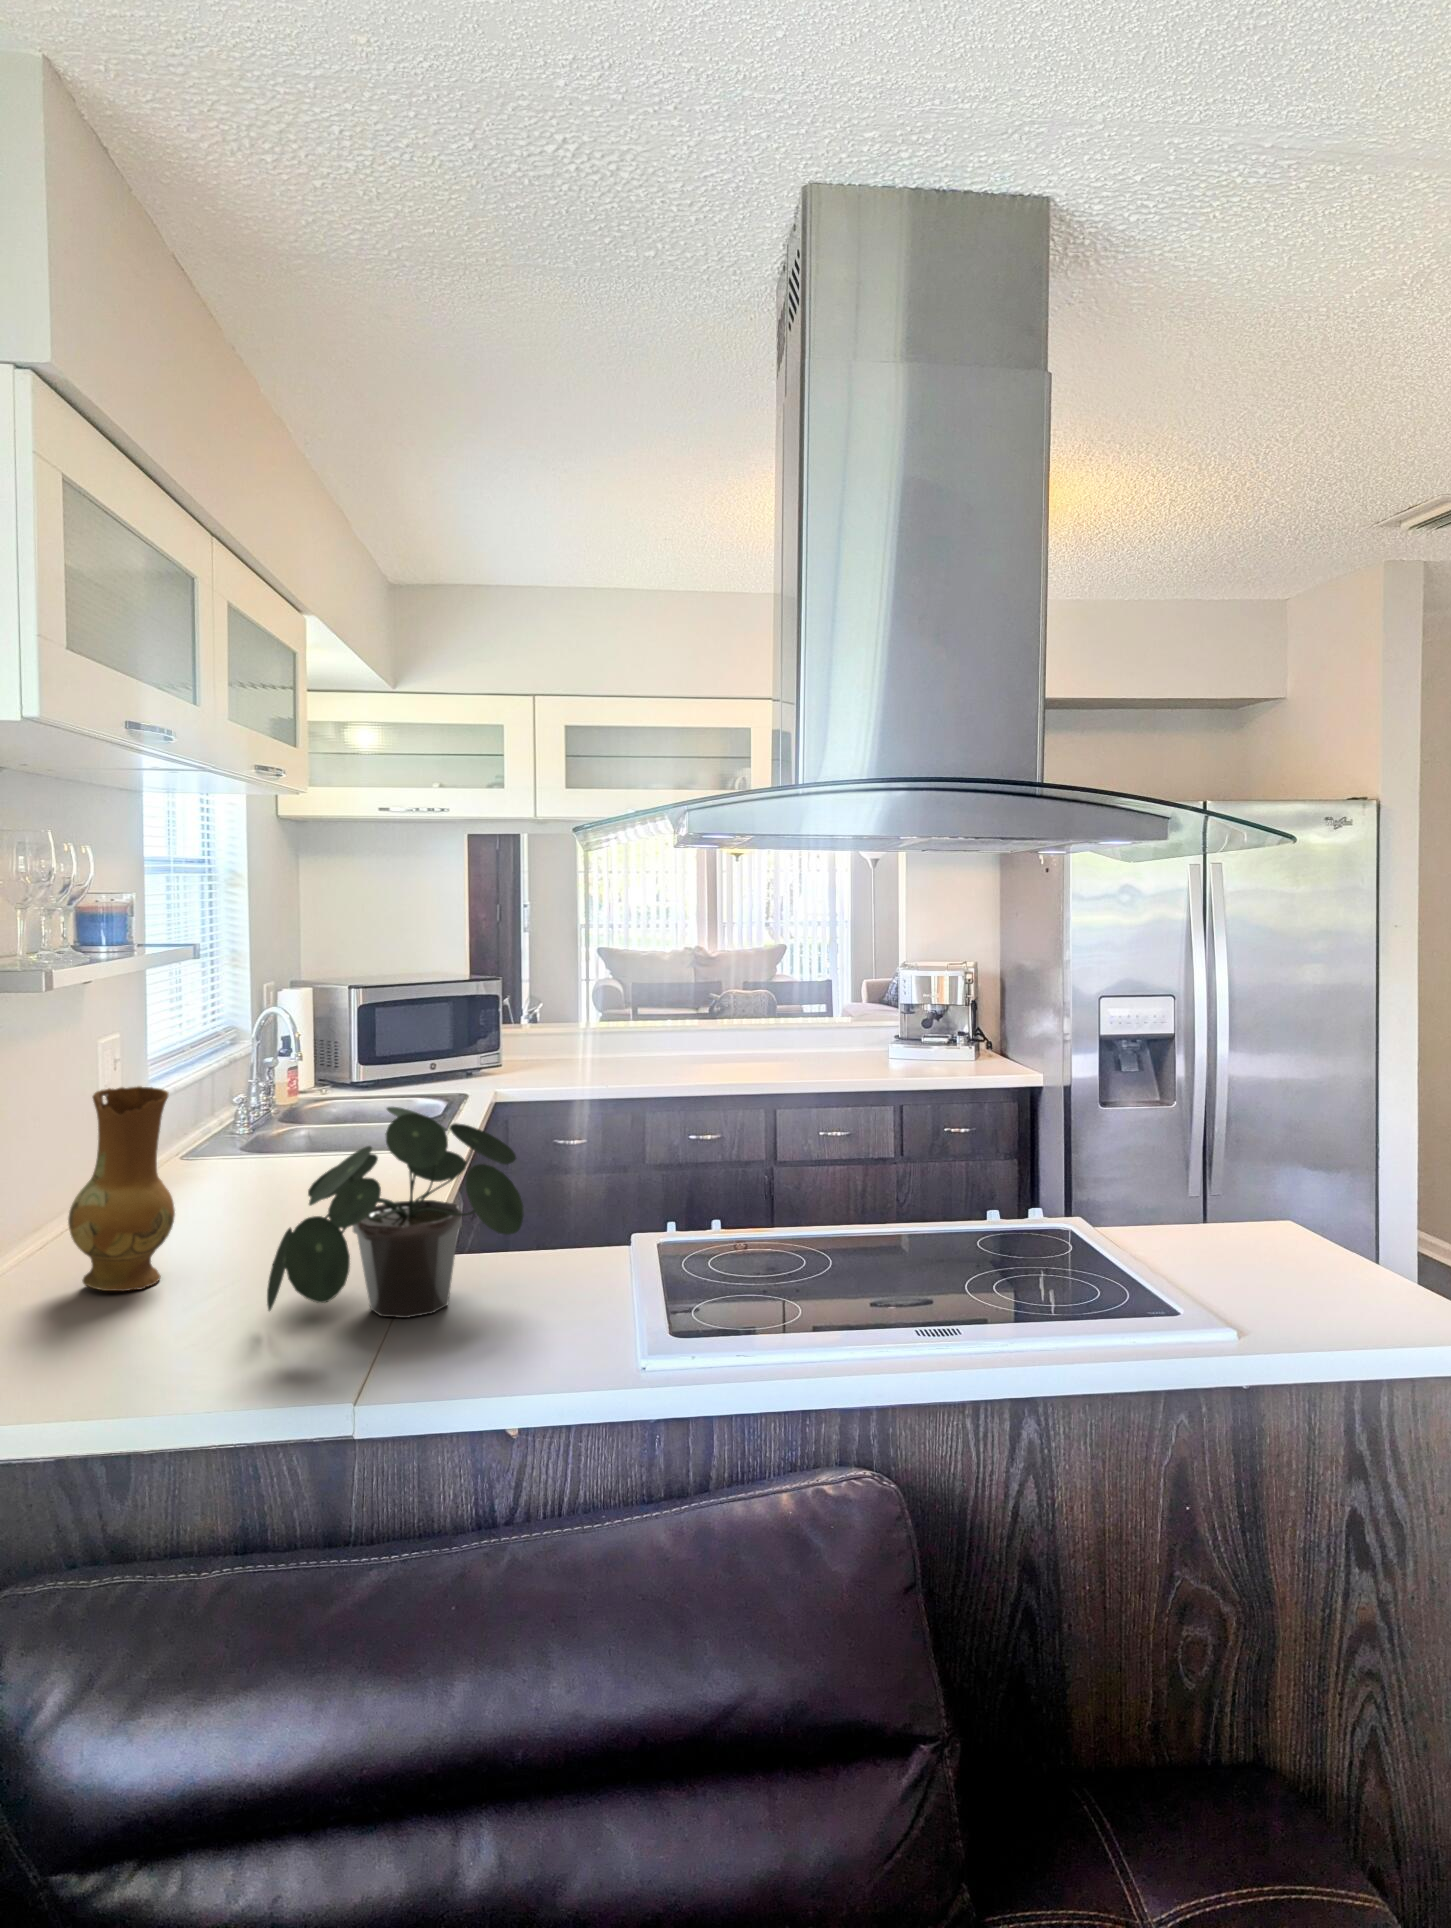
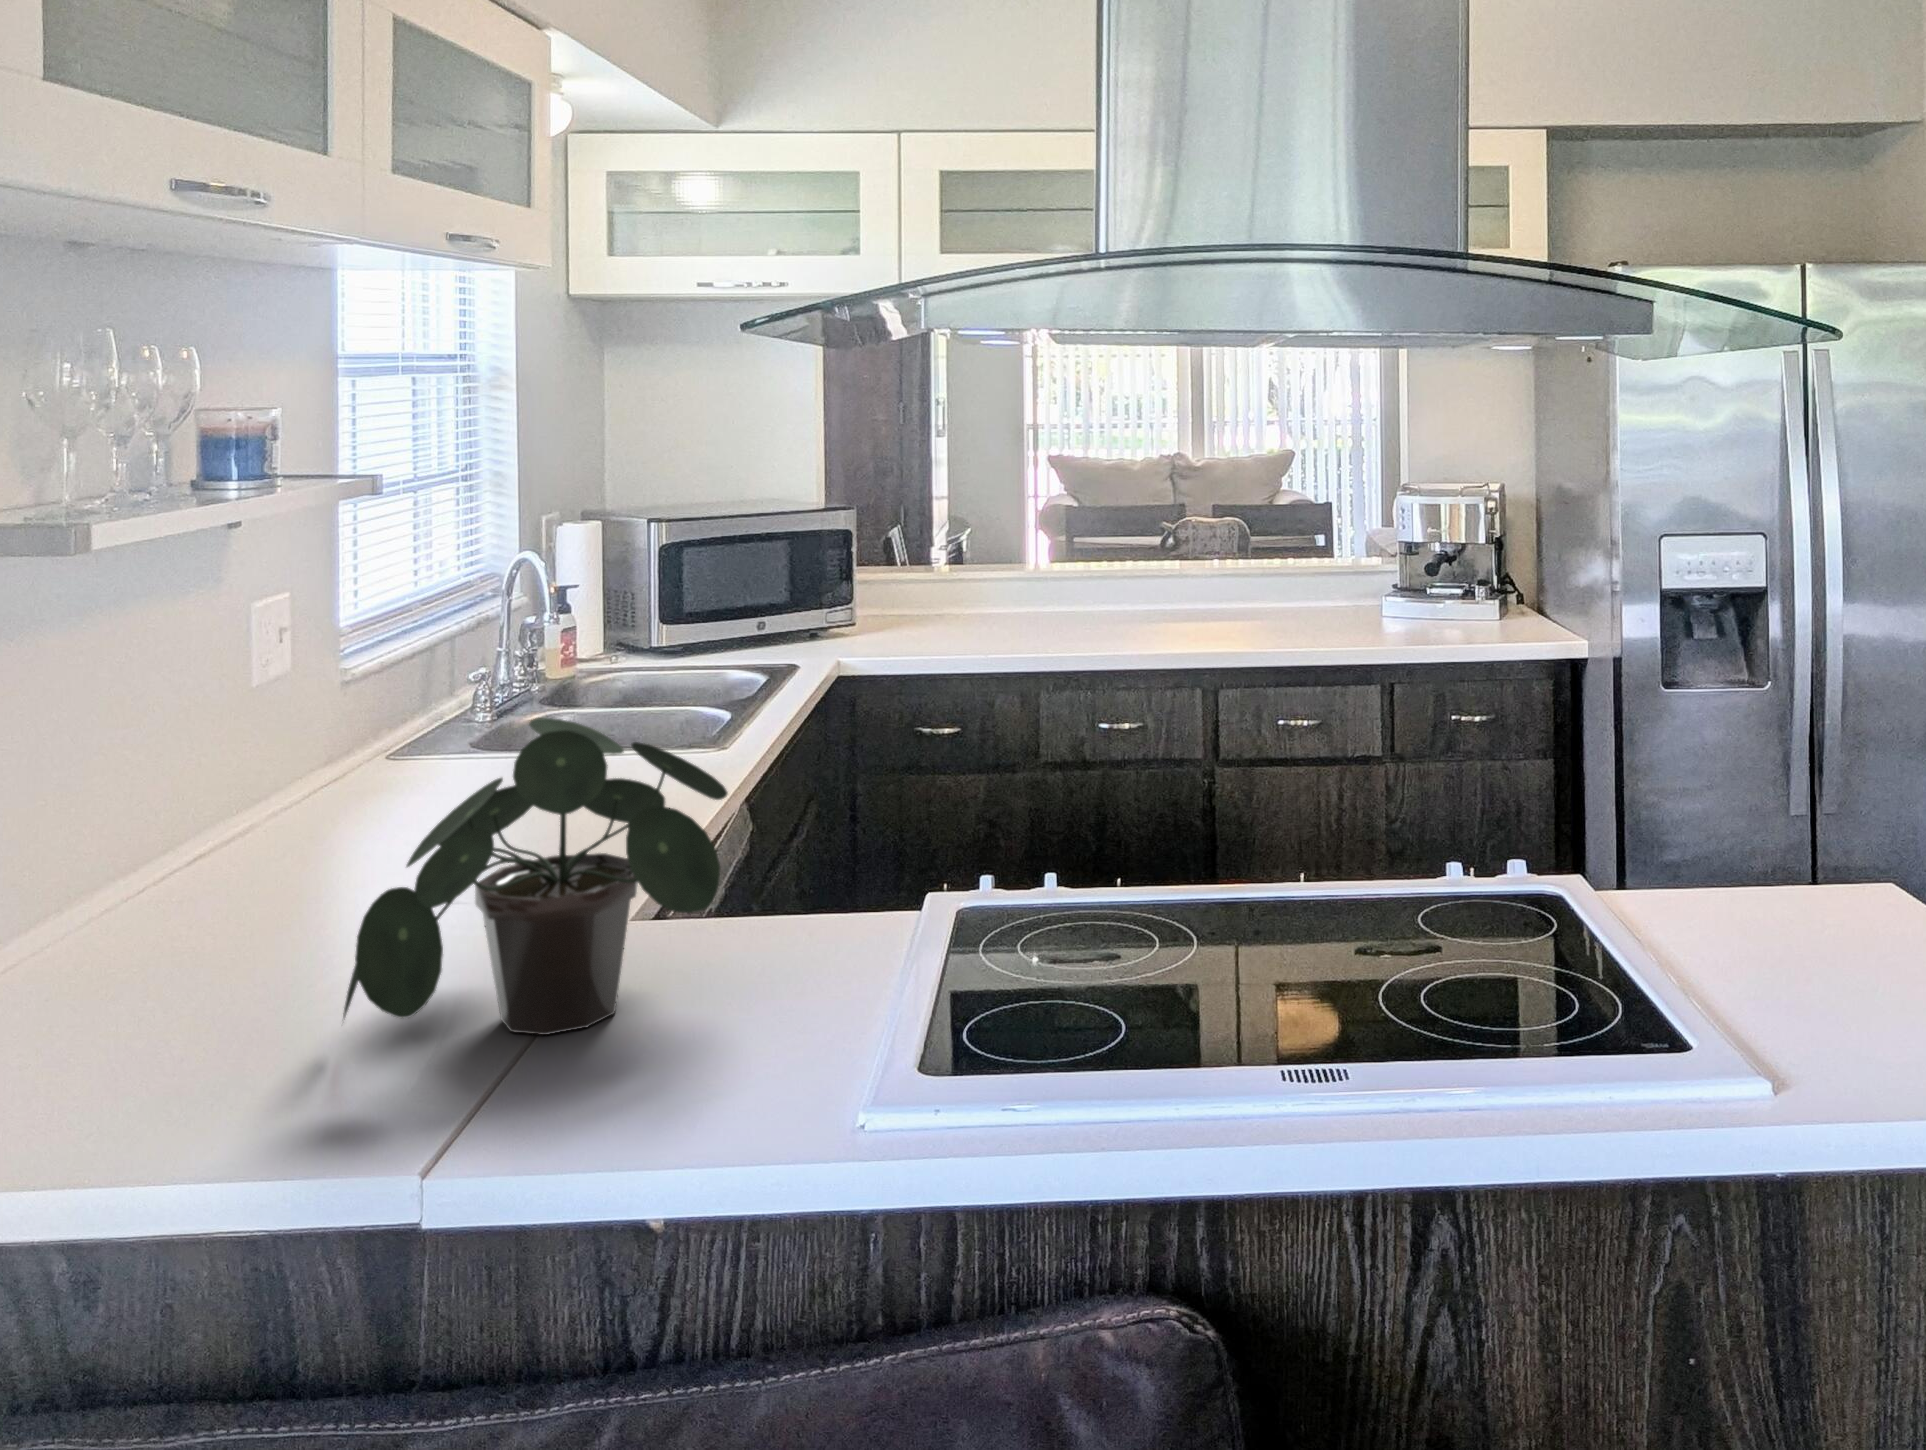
ceramic jug: present [68,1086,175,1291] -> none [97,684,256,984]

